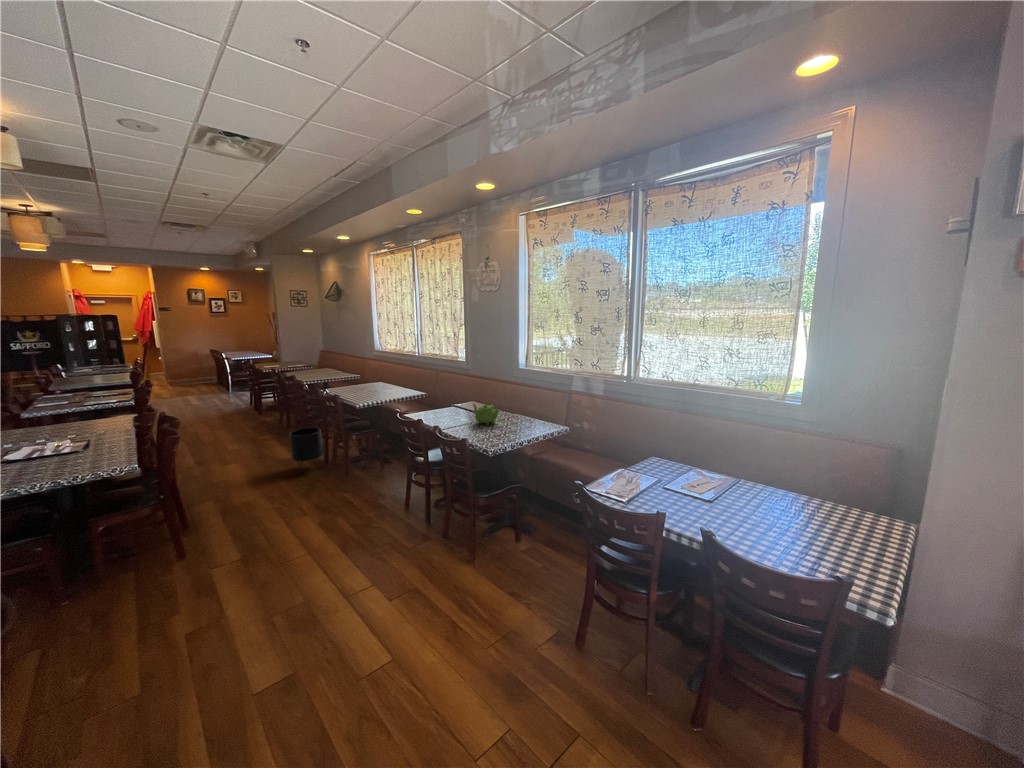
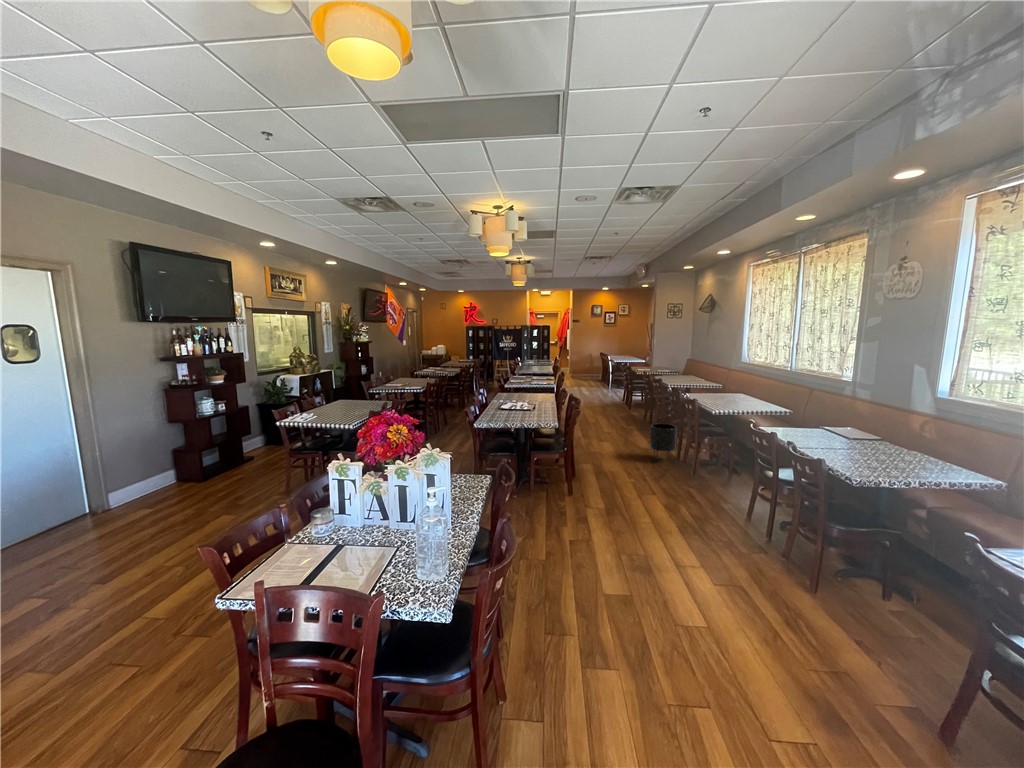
teapot: present [473,404,499,425] -> none [848,429,887,456]

